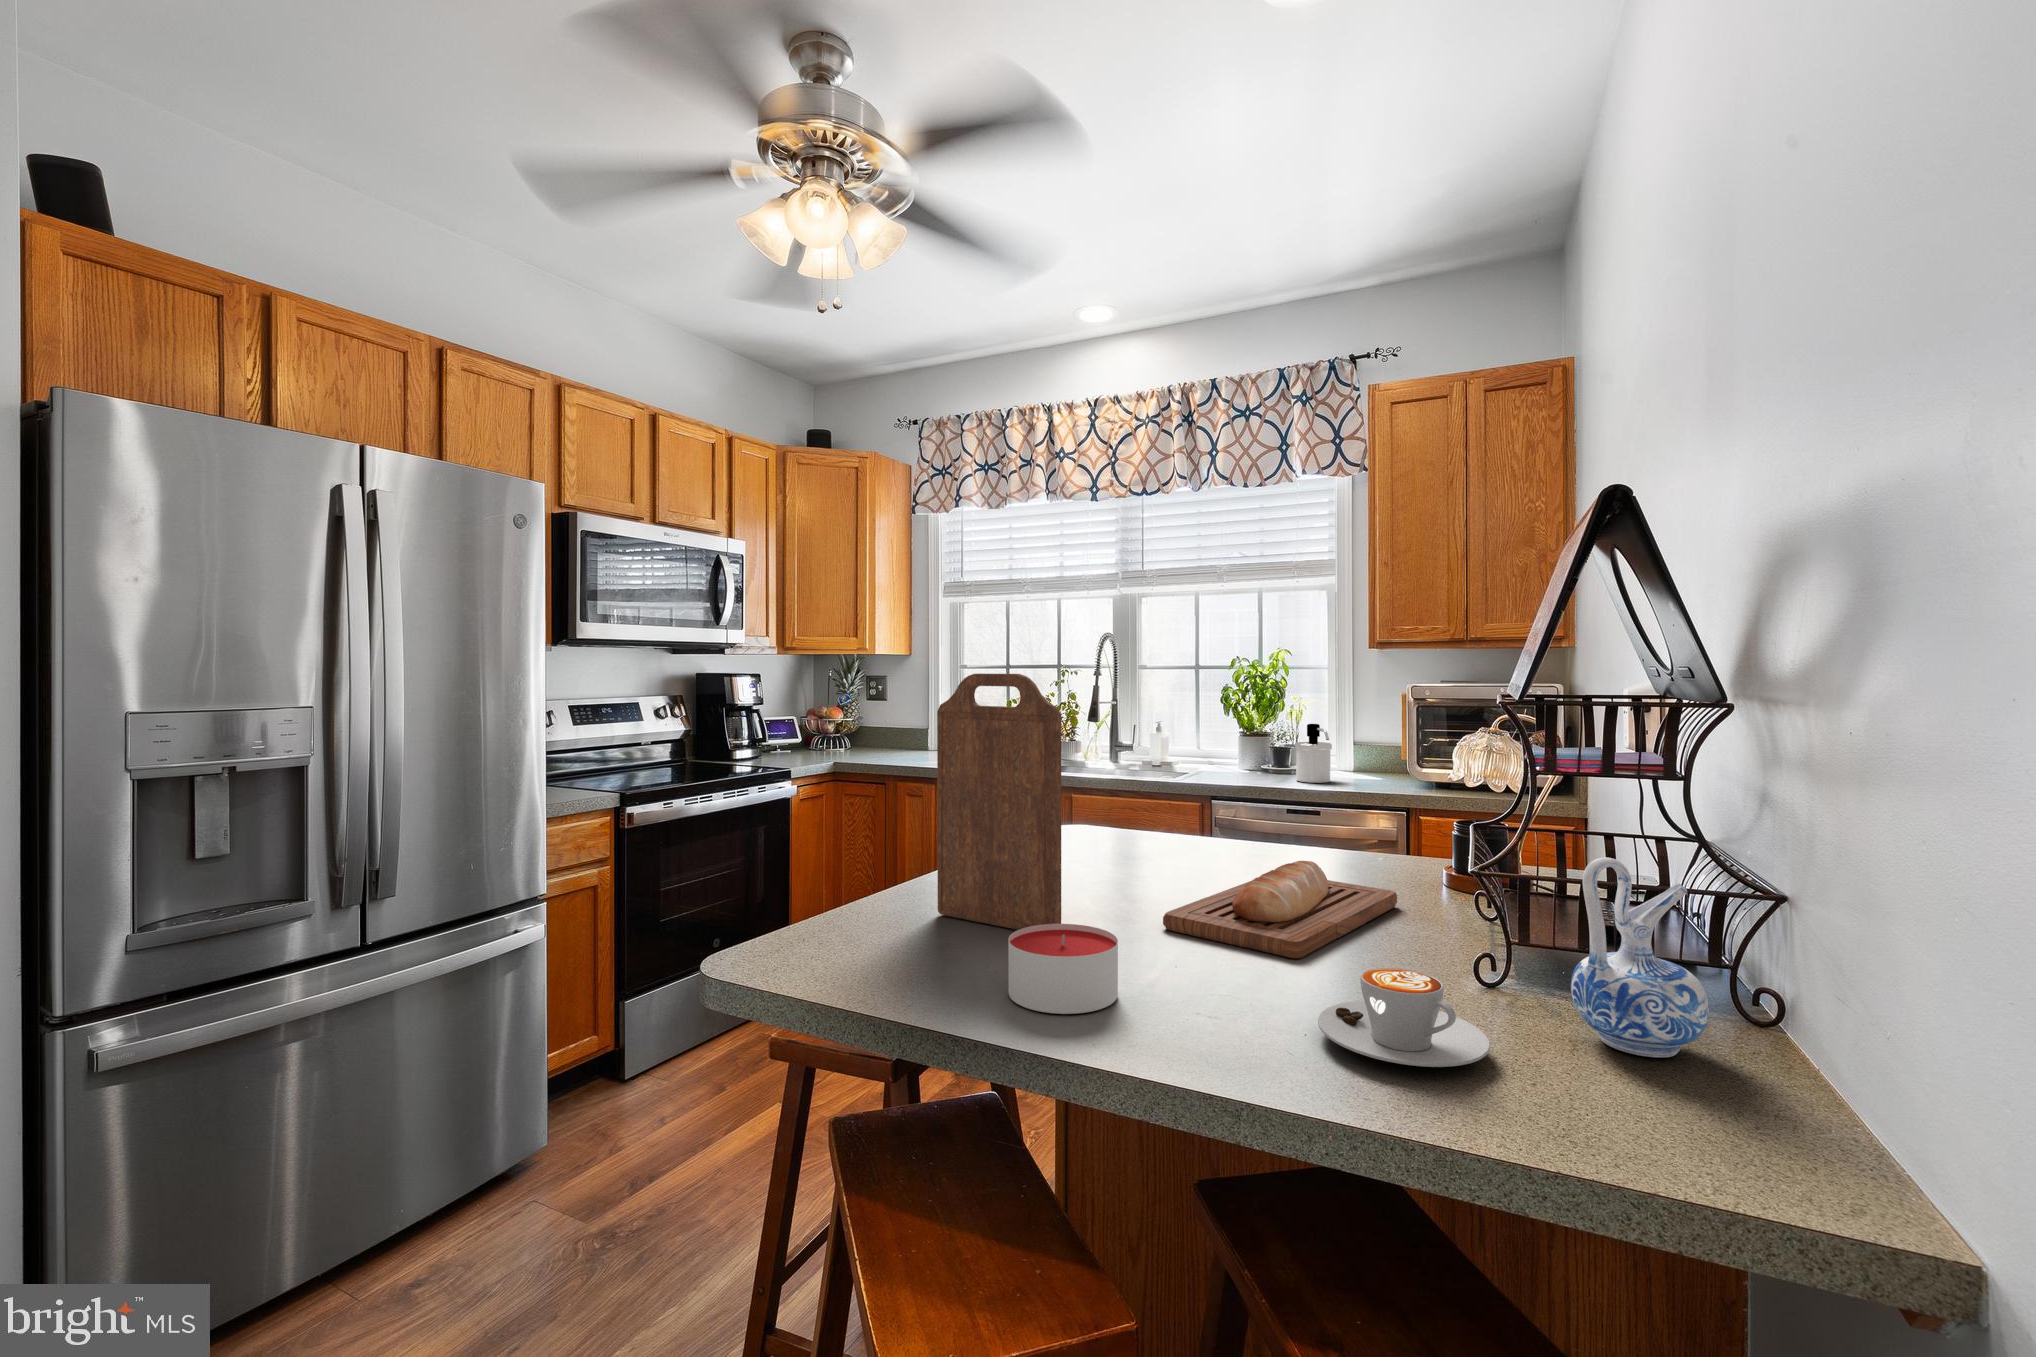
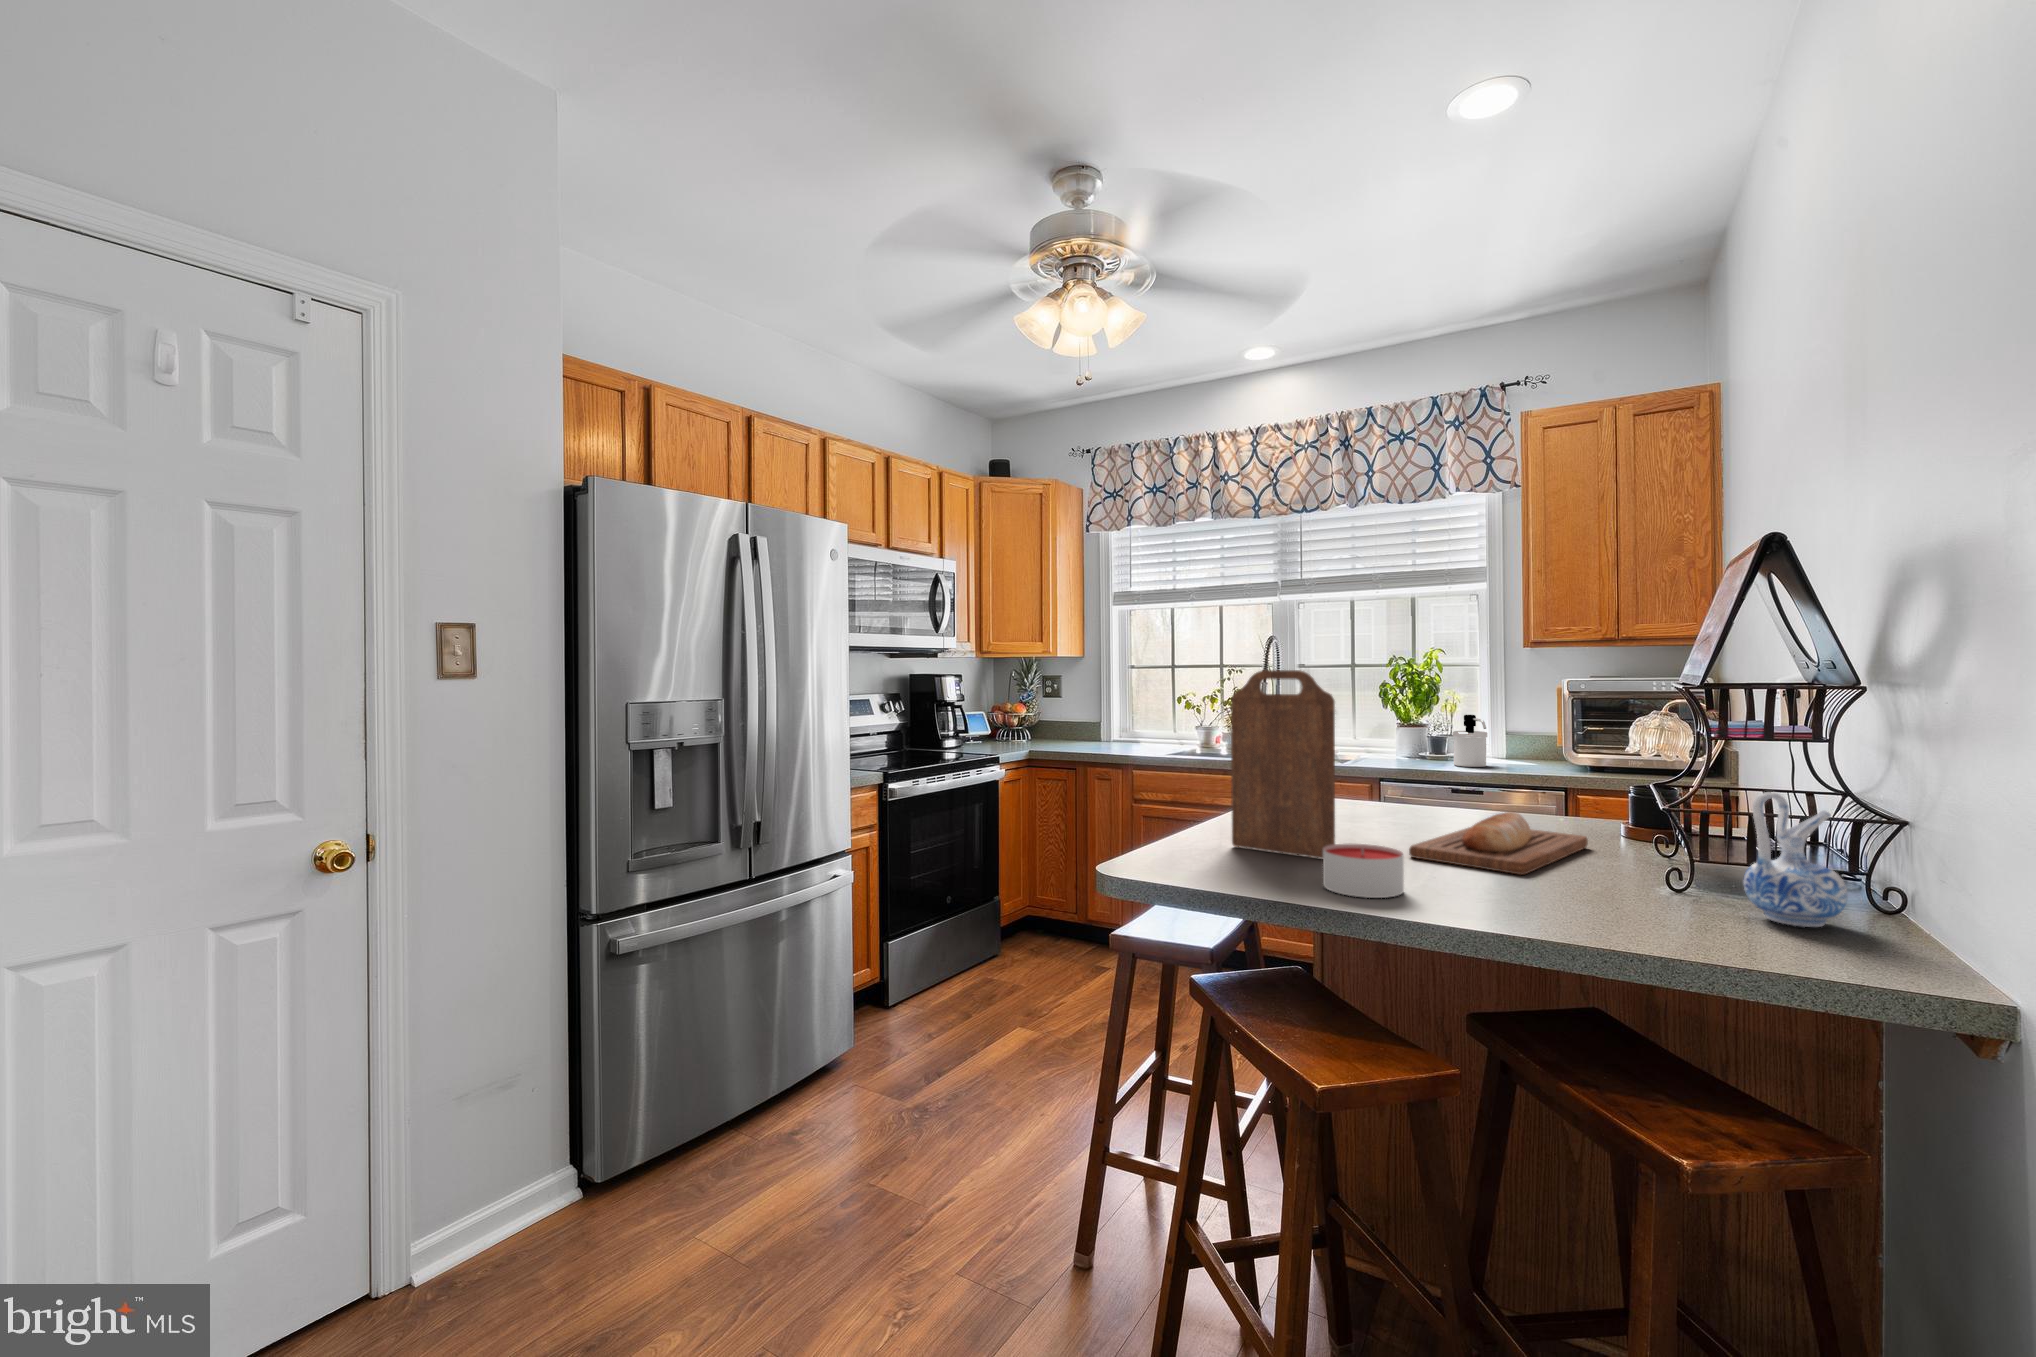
coffee cup: present [1318,968,1490,1067] -> none [1558,868,1687,926]

